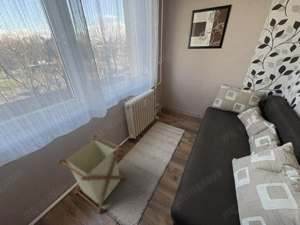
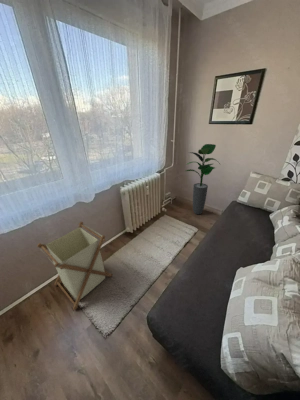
potted plant: none [172,64,199,119] -> present [186,144,216,214]

